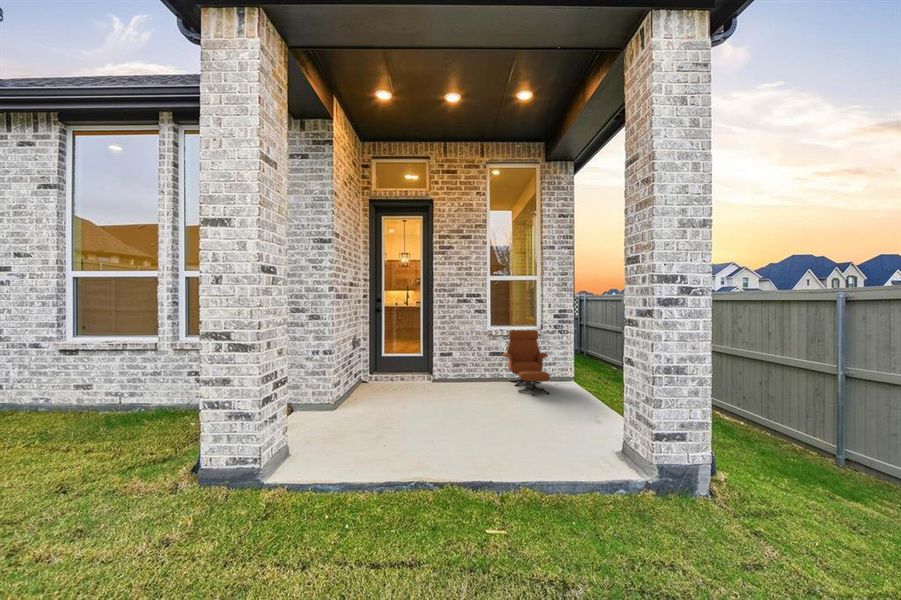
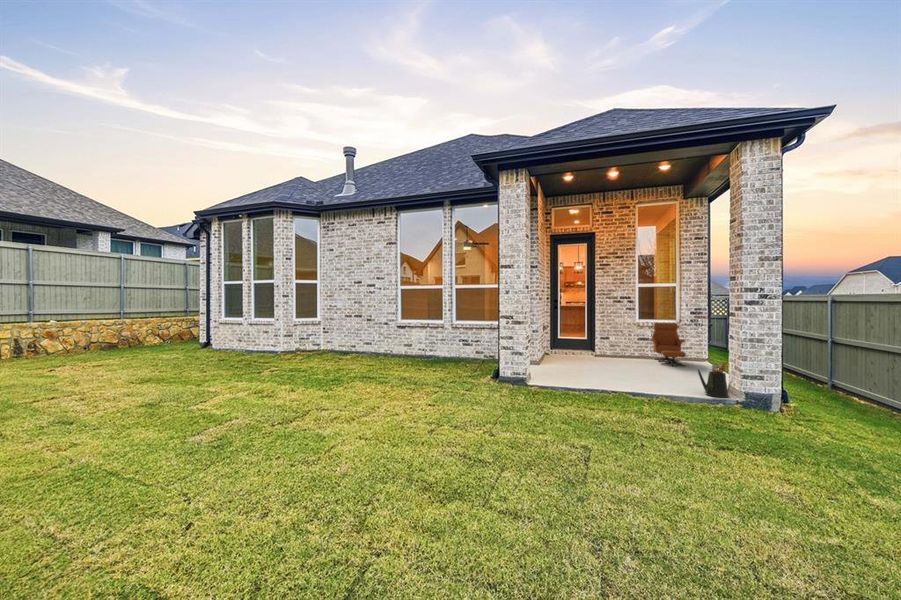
watering can: none [577,407,637,478] -> present [698,362,729,397]

